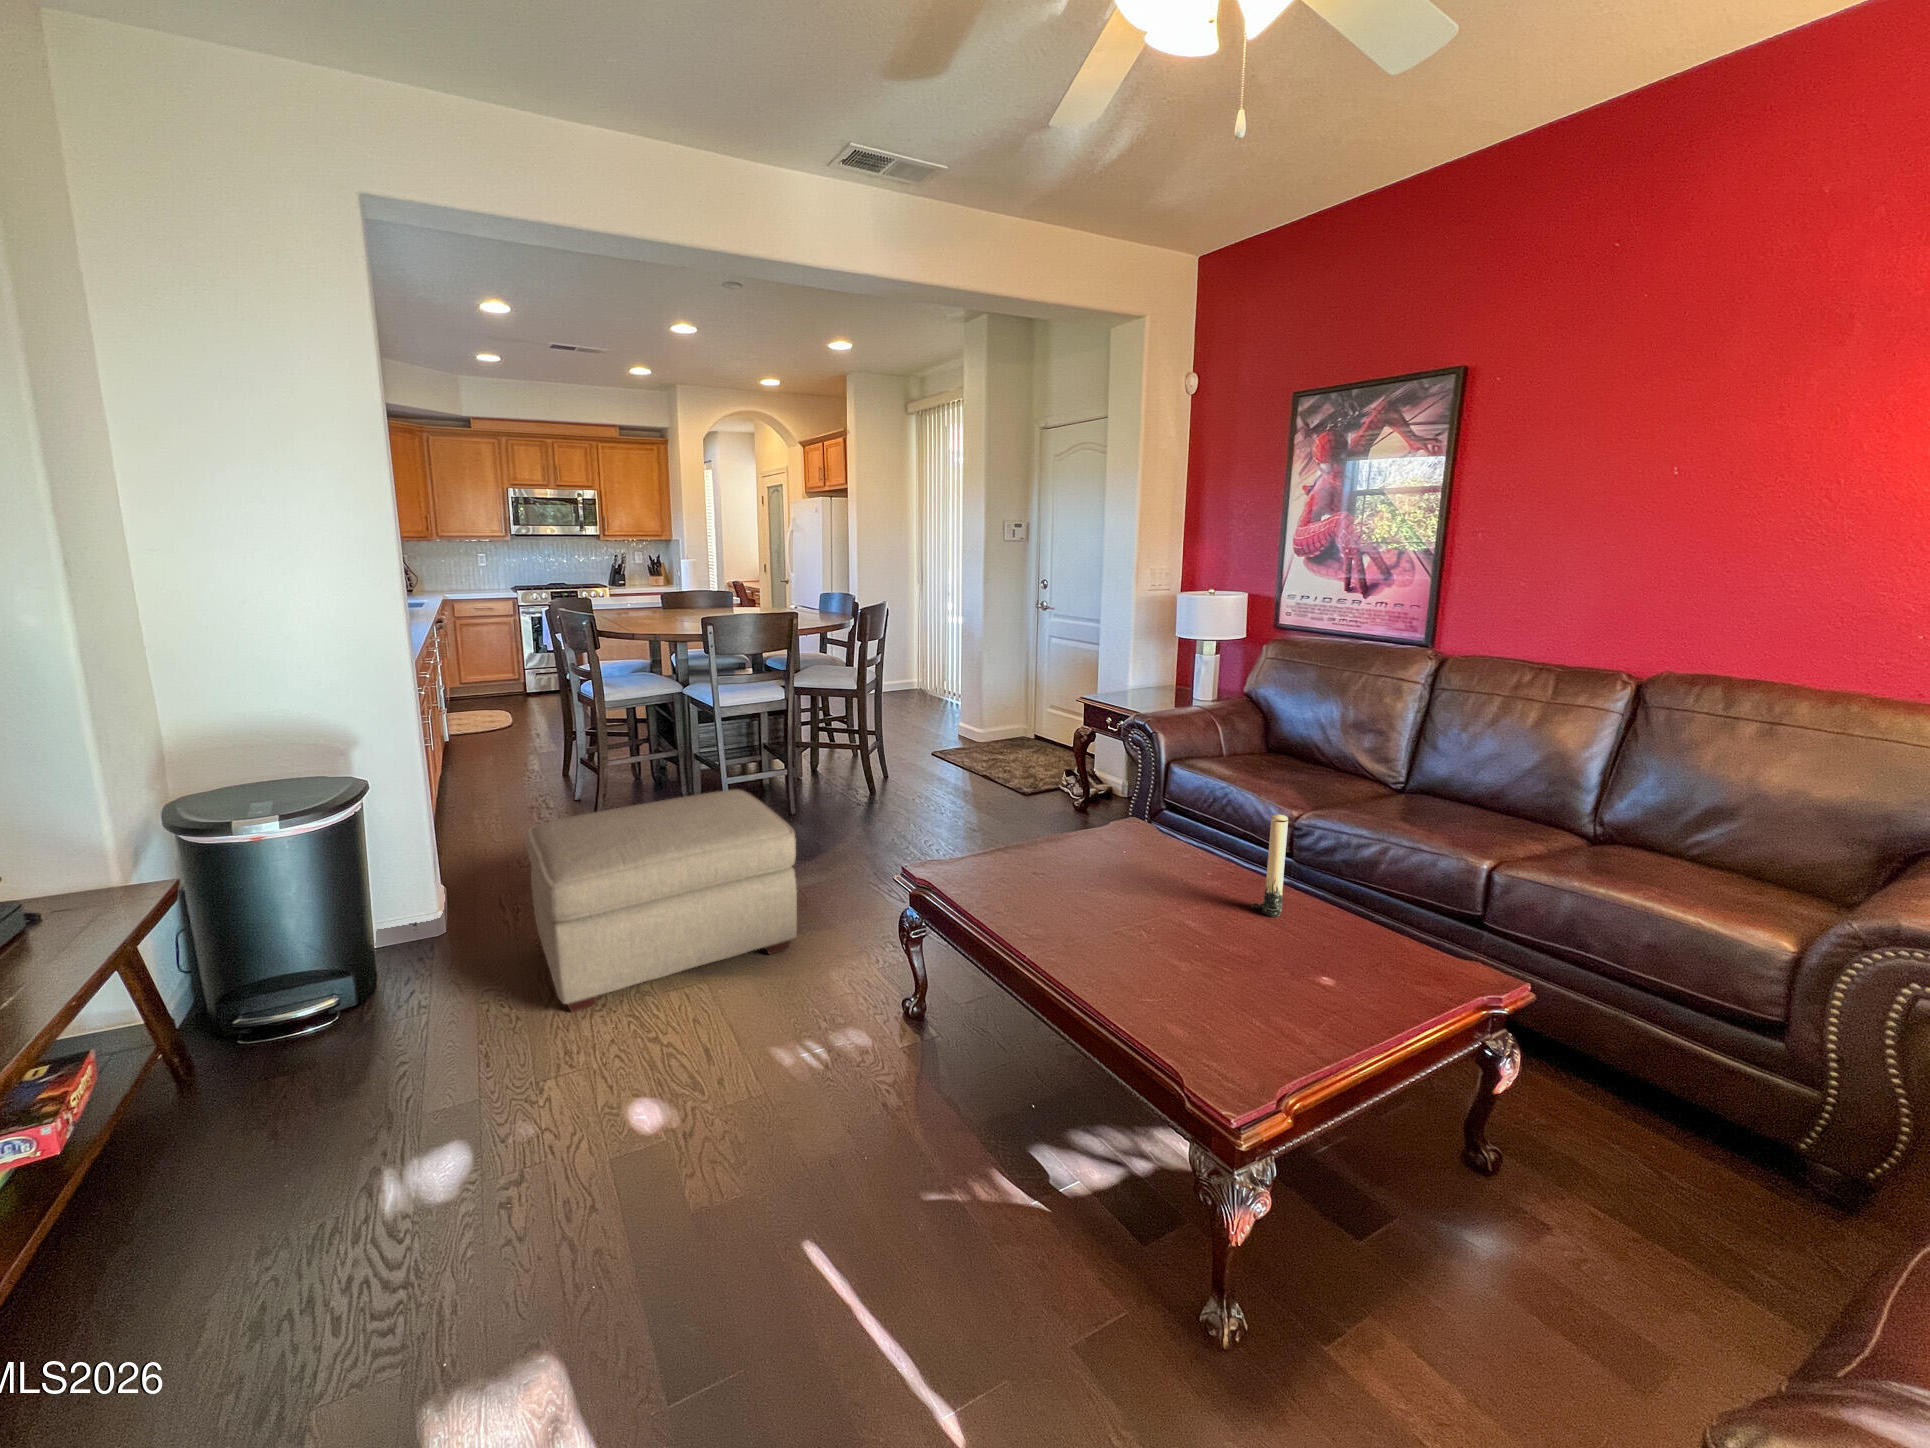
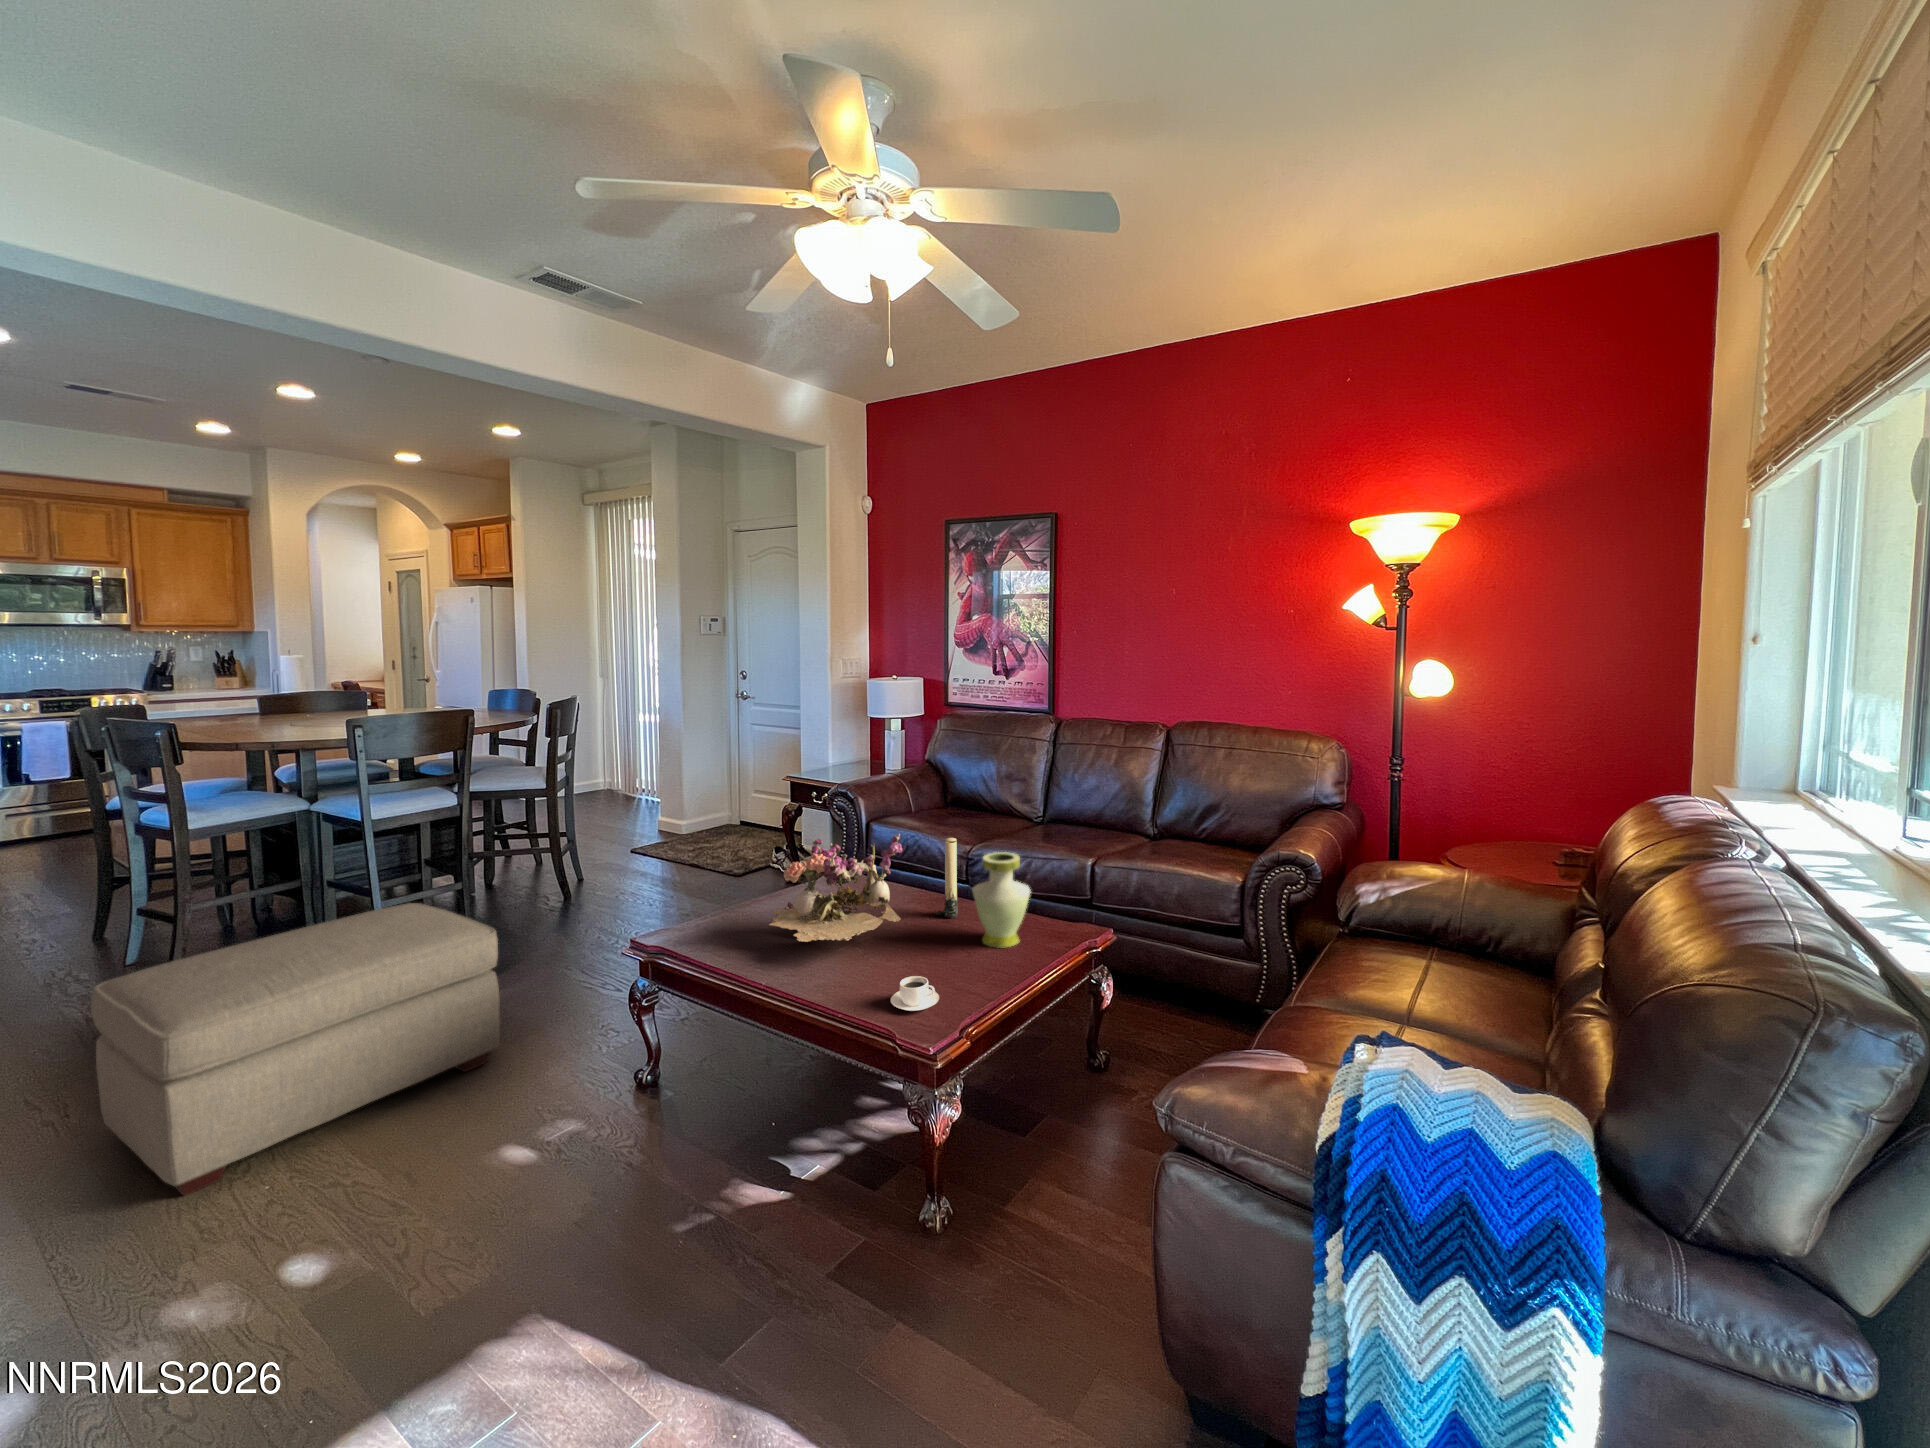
flower arrangement: none [1042,795,1212,930] -> present [769,834,903,942]
vase: none [1308,849,1402,983] -> present [972,852,1030,947]
coffee cup: none [1185,1004,1254,1056] -> present [891,976,939,1011]

